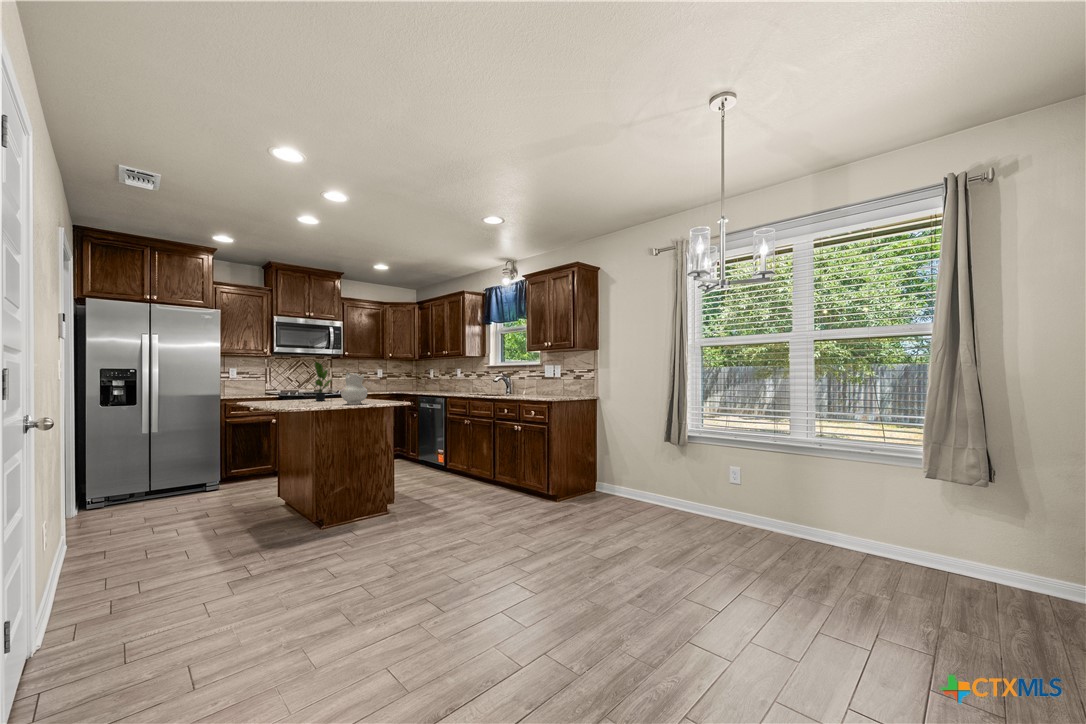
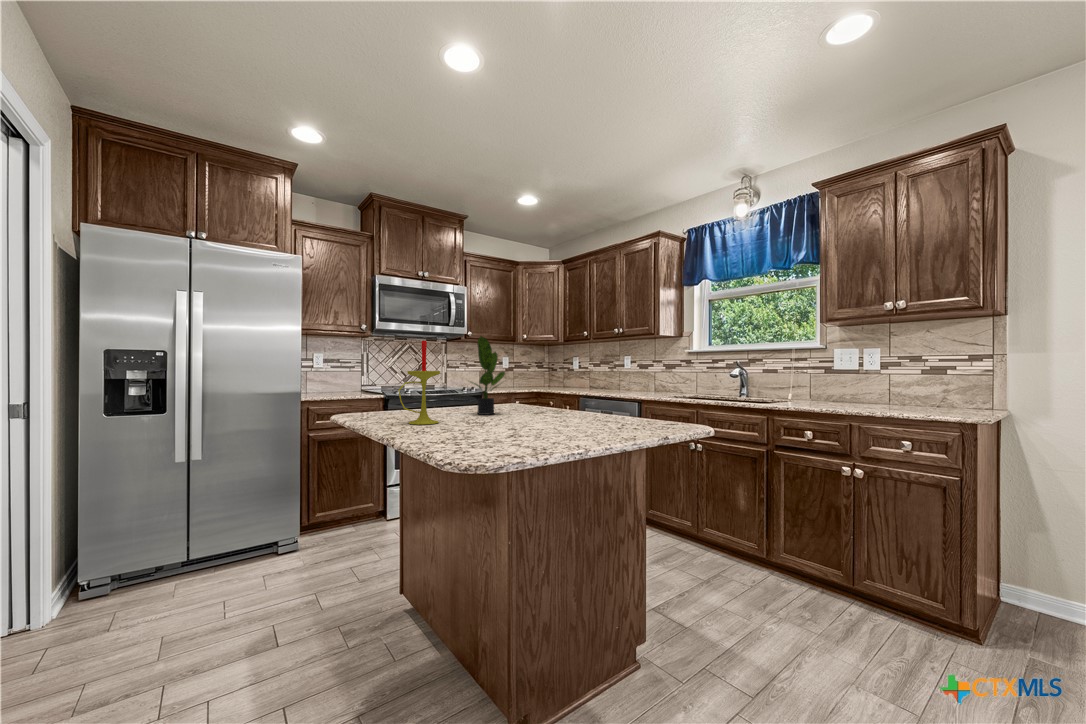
candle: none [267,364,289,404] -> present [398,341,440,425]
ceramic pitcher: present [341,373,368,405] -> none [572,357,631,435]

